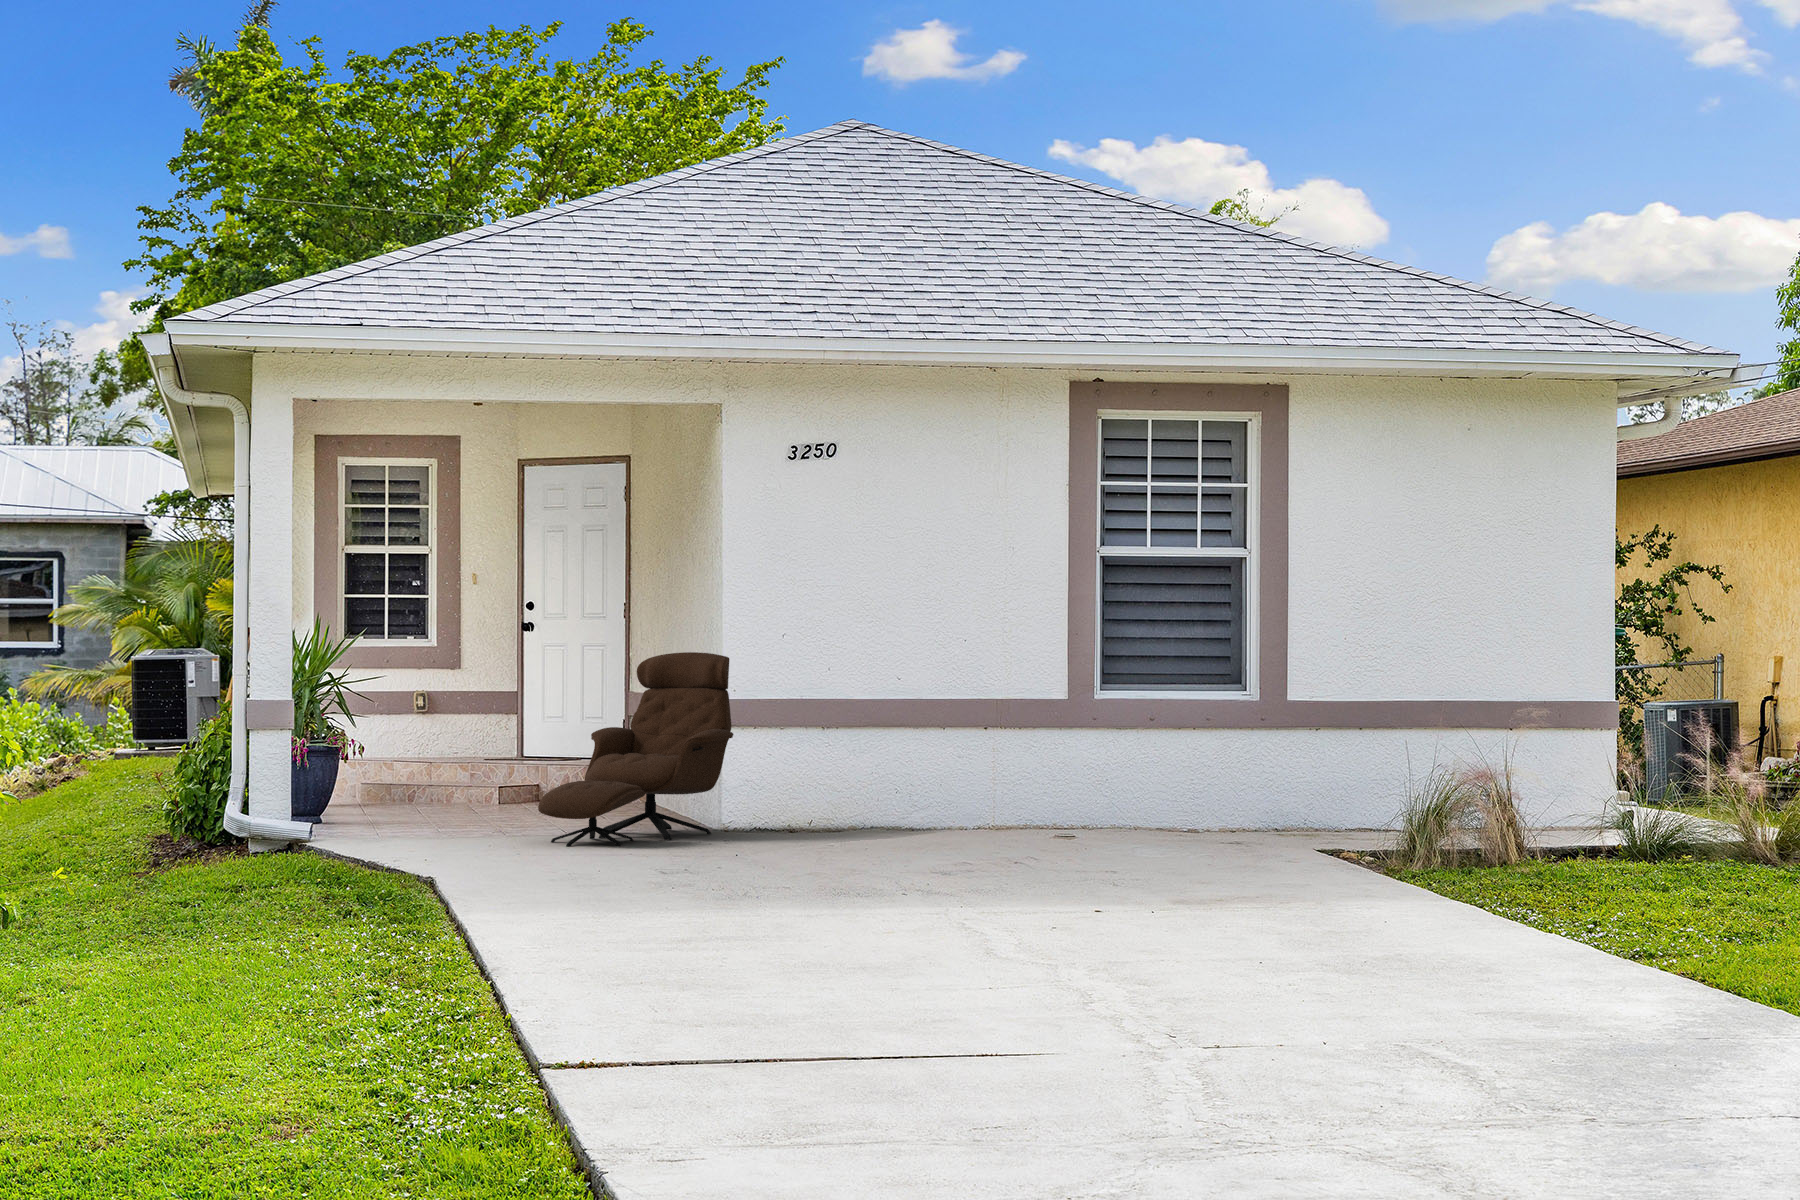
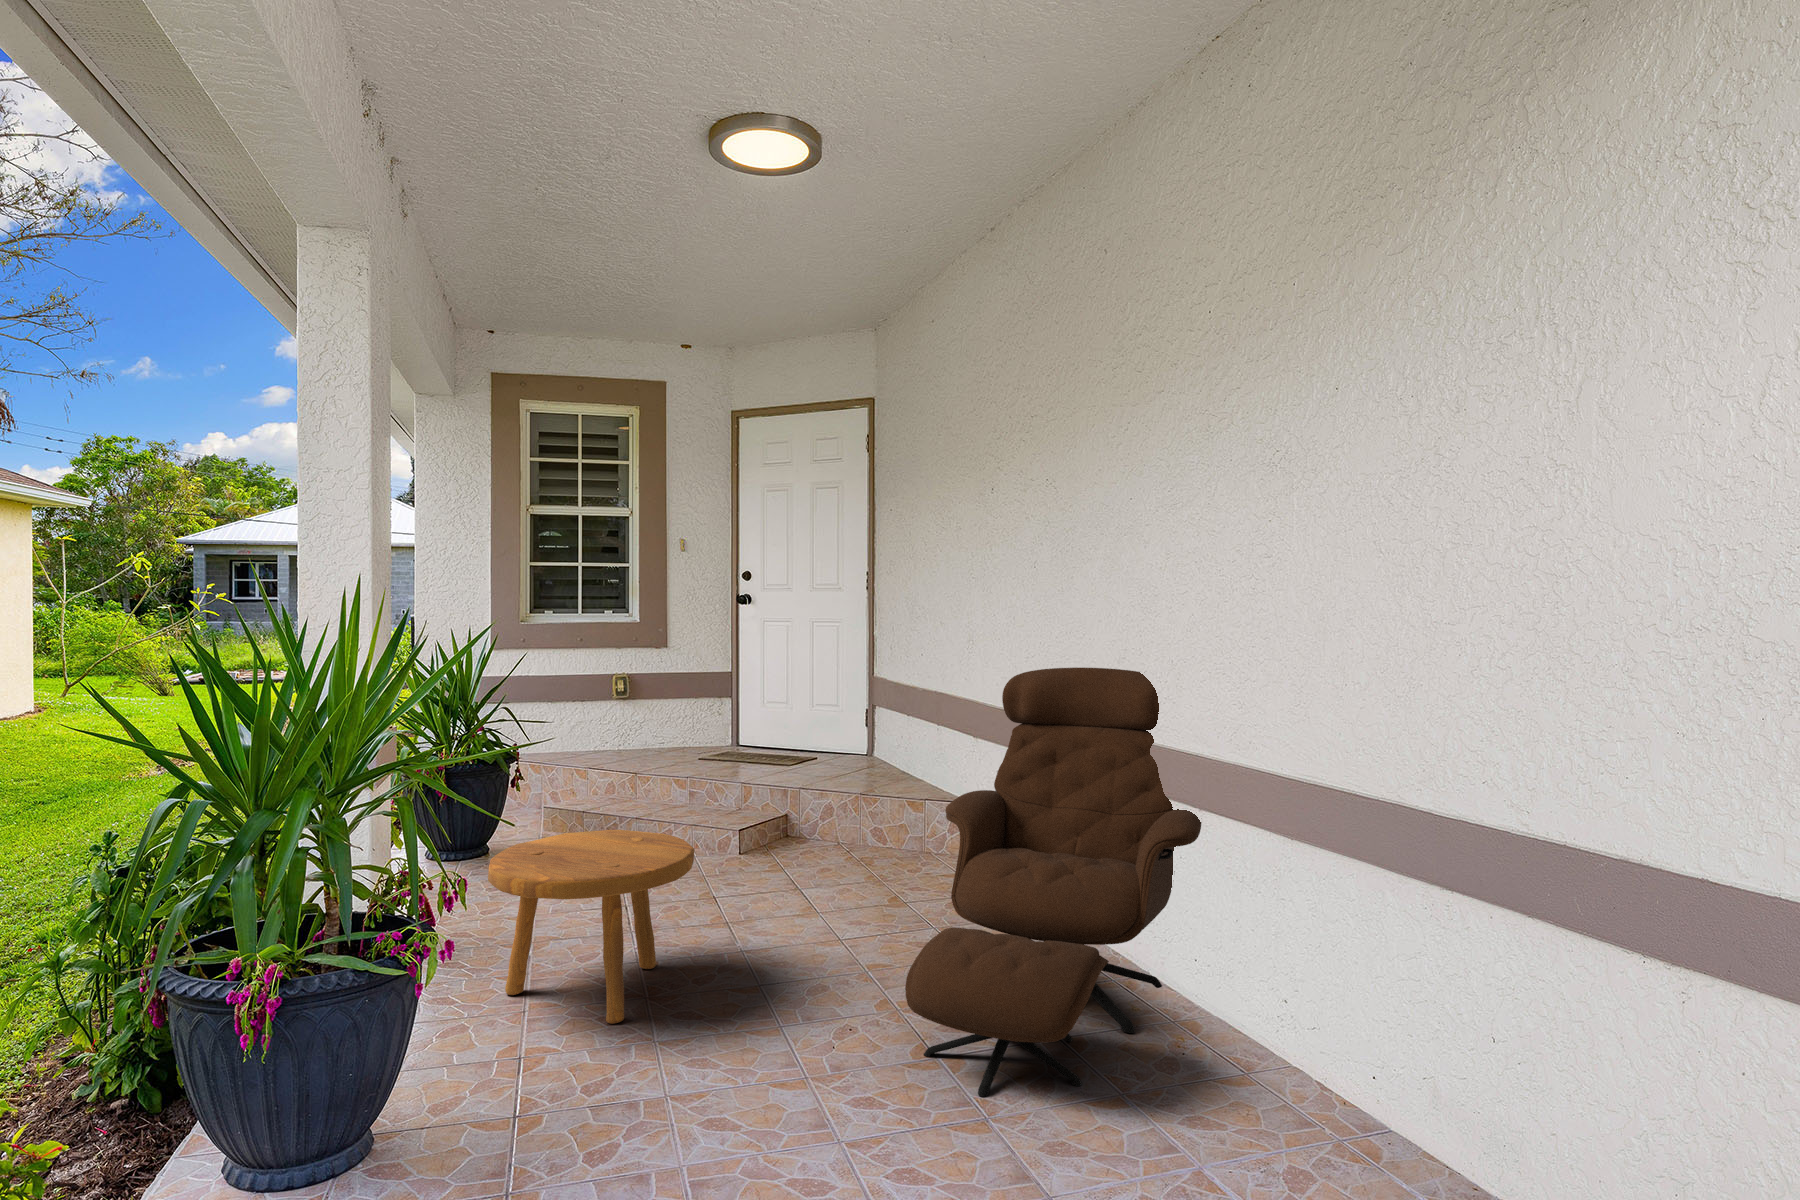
footstool: none [326,751,443,837] -> present [488,830,694,1024]

